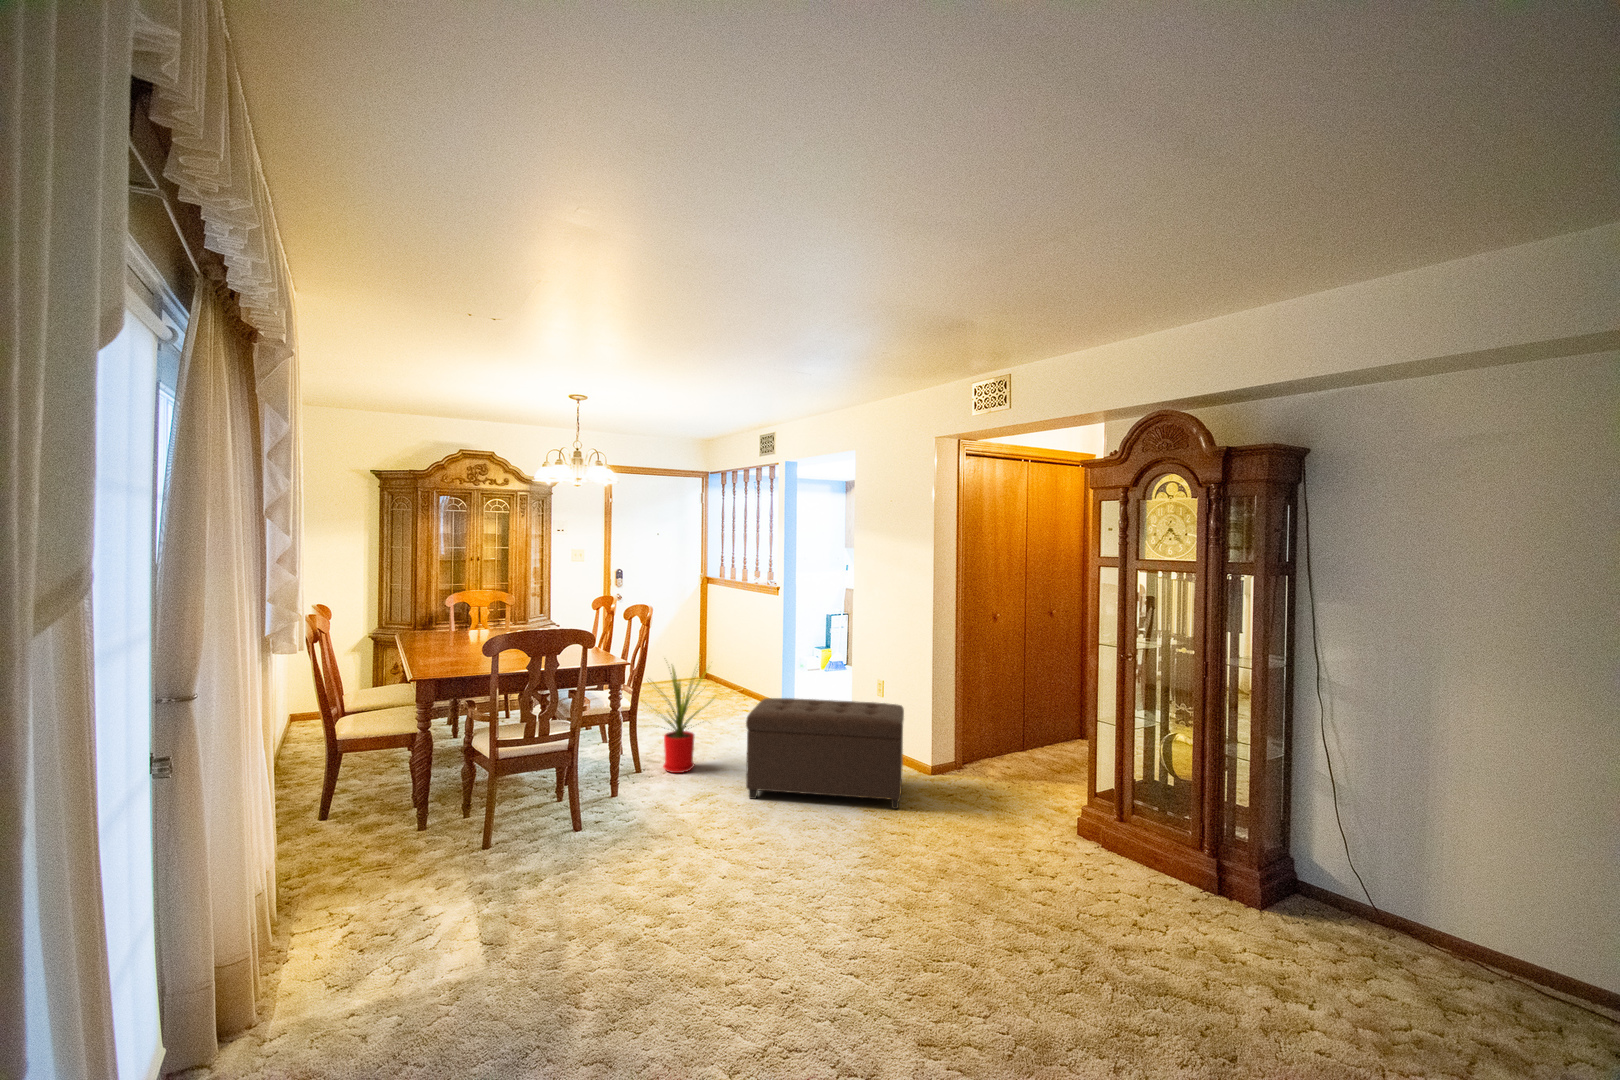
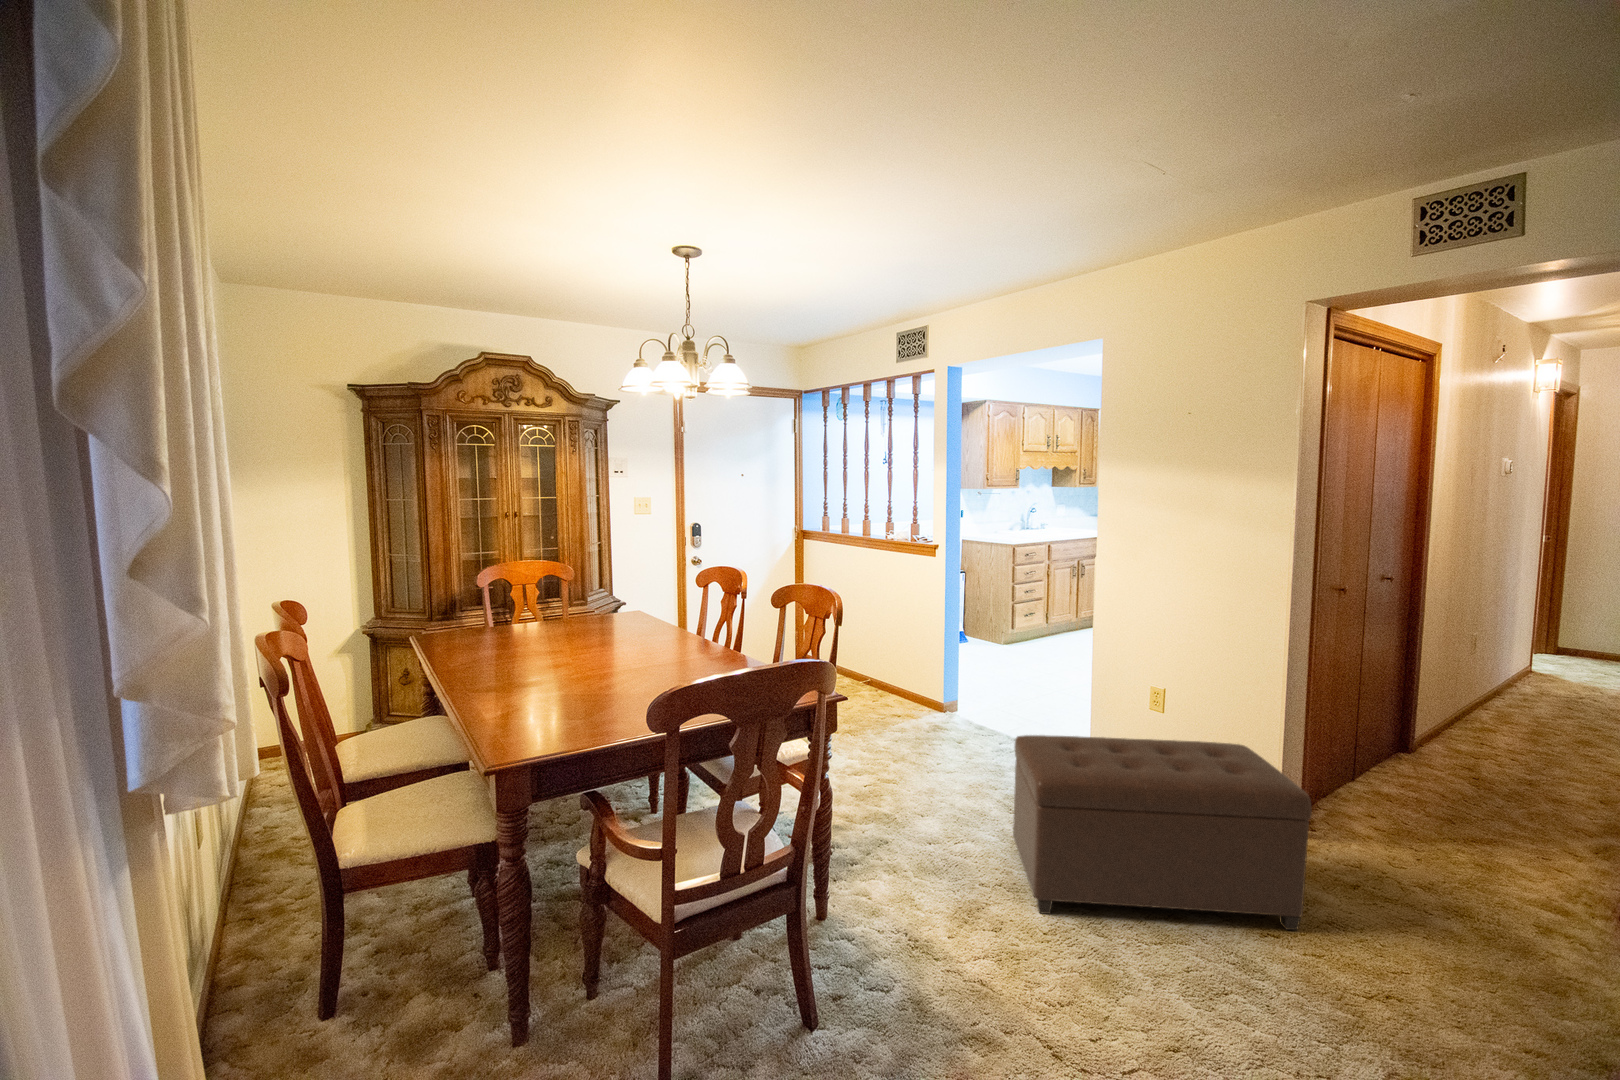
house plant: present [655,657,711,773] -> none [818,665,952,854]

